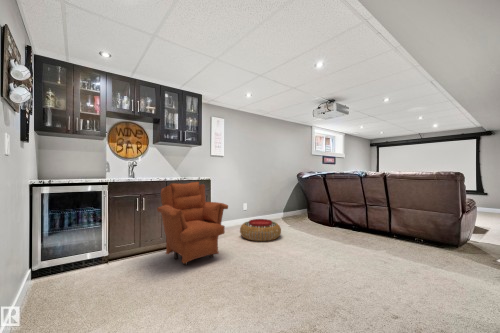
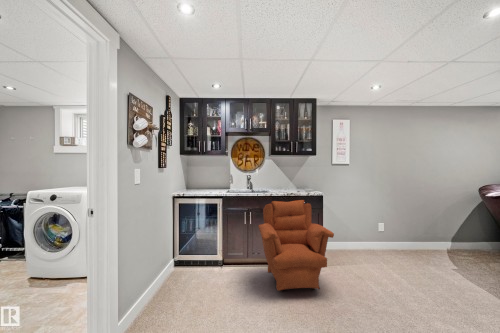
pouf: present [240,219,281,241] -> none [362,250,427,287]

